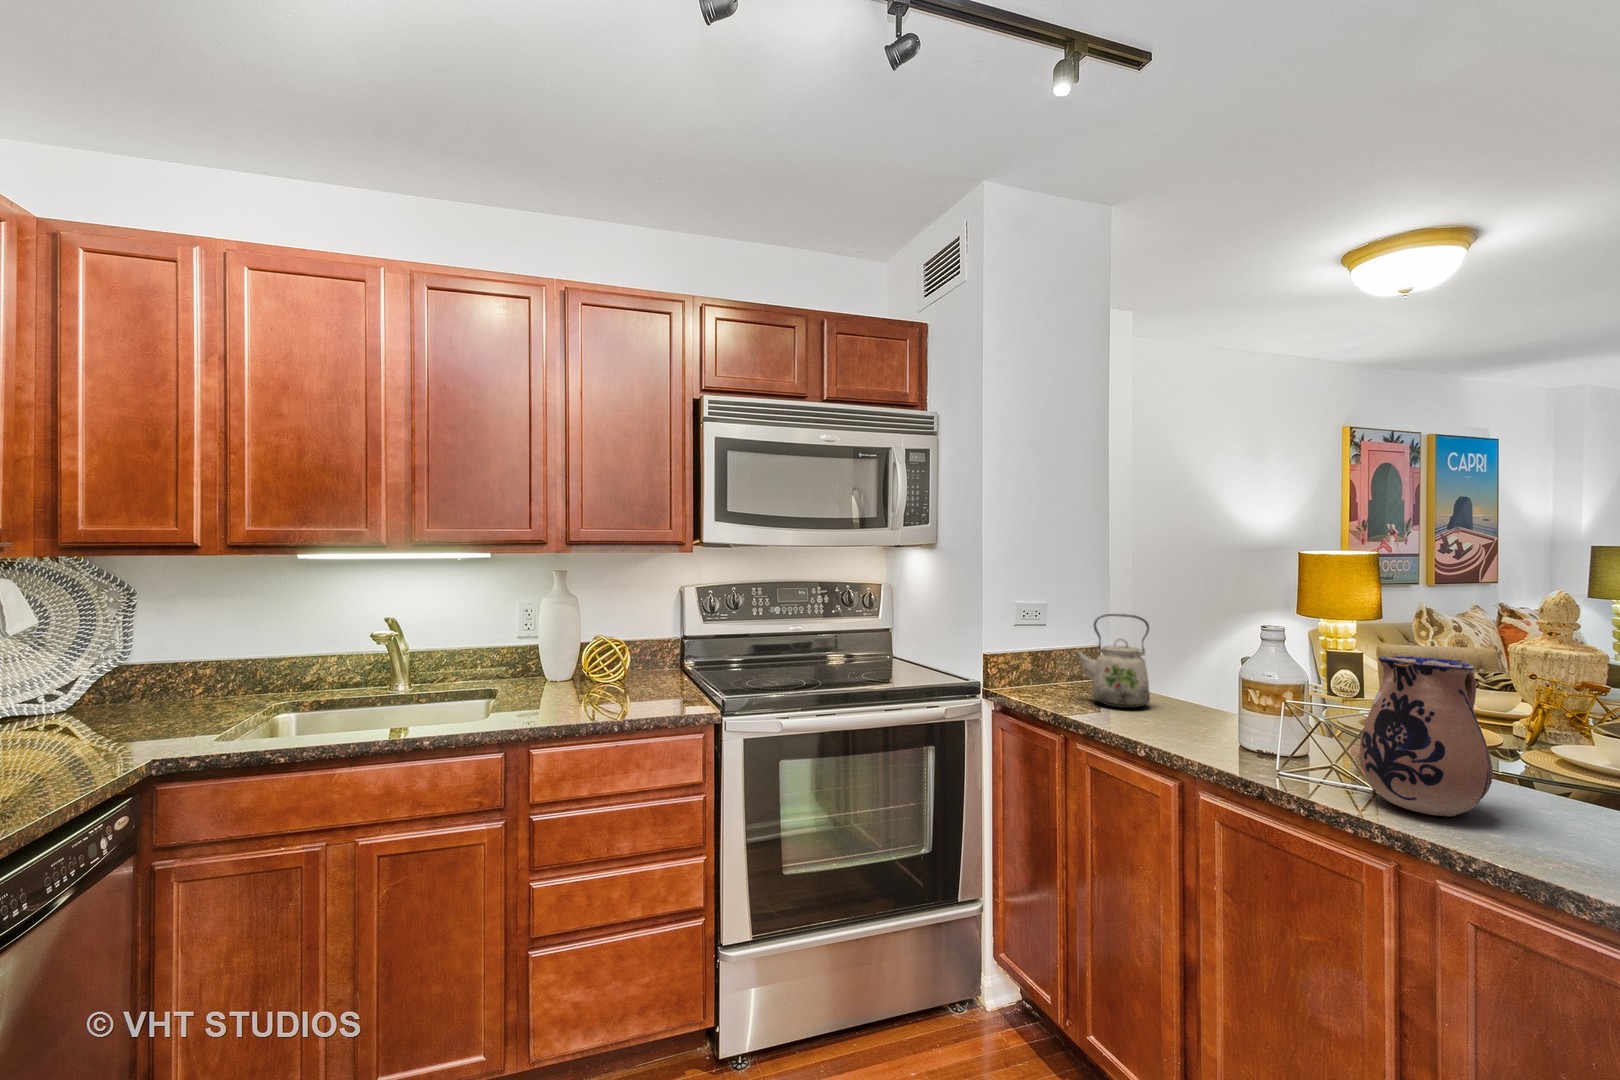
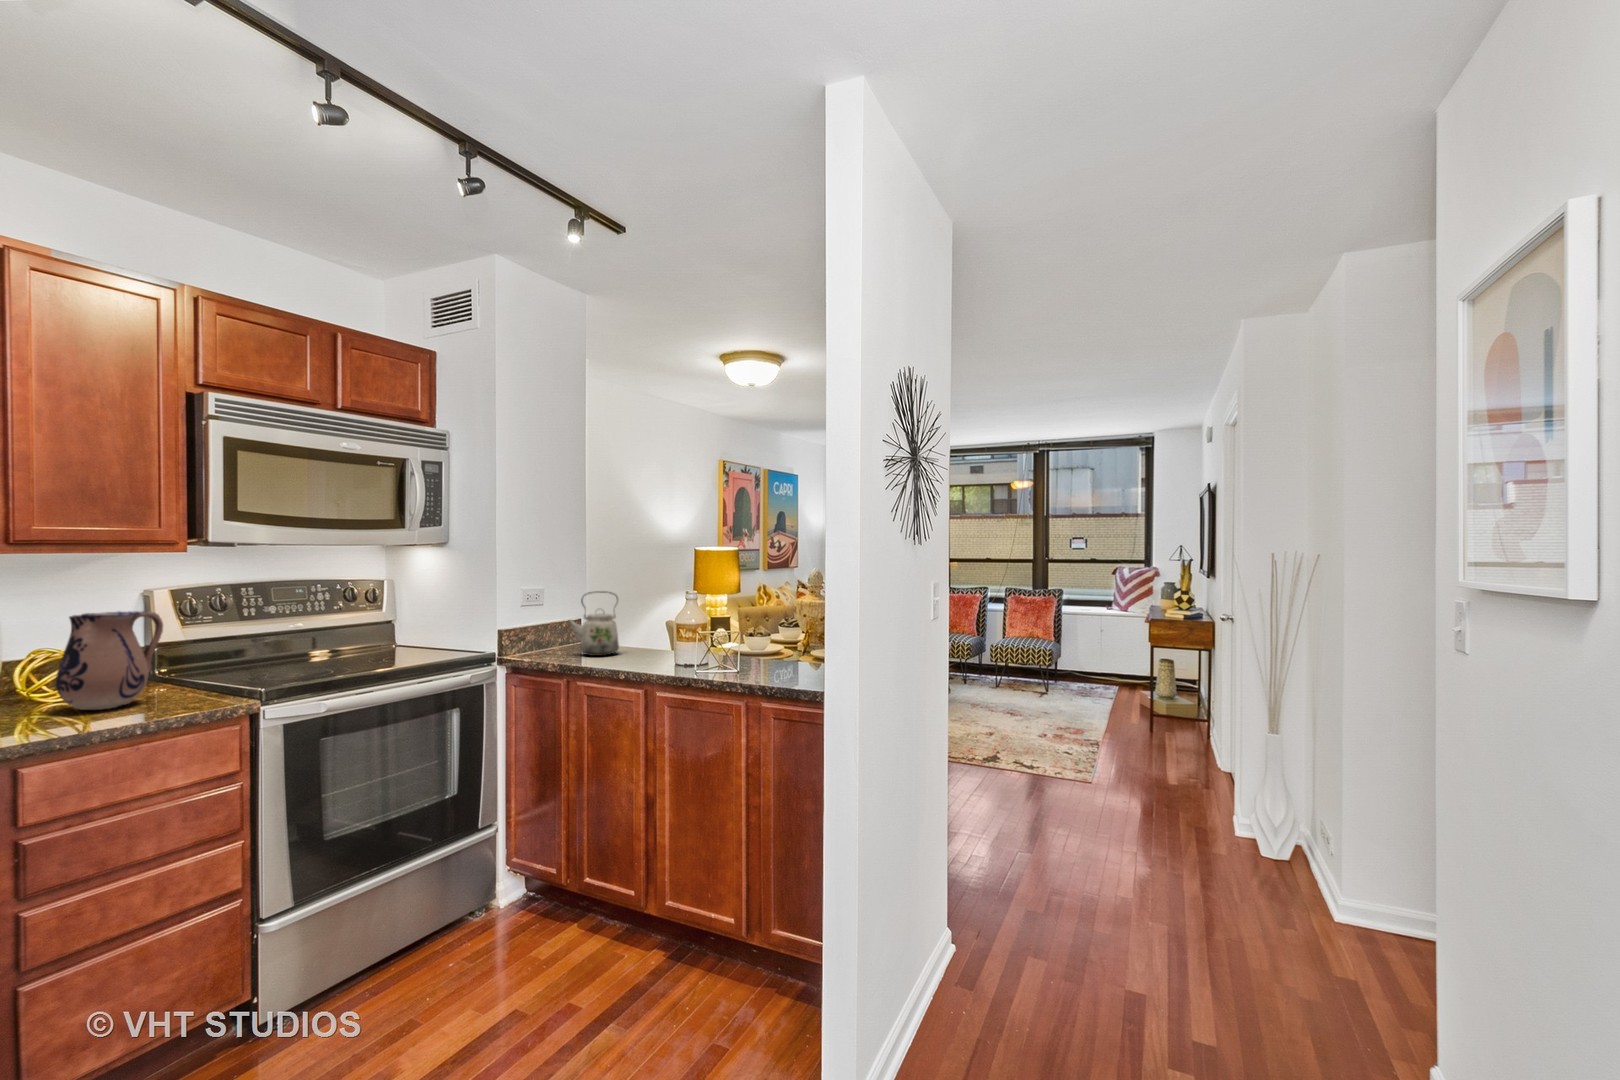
ceramic pitcher: present [1359,656,1493,816] -> present [56,611,163,710]

